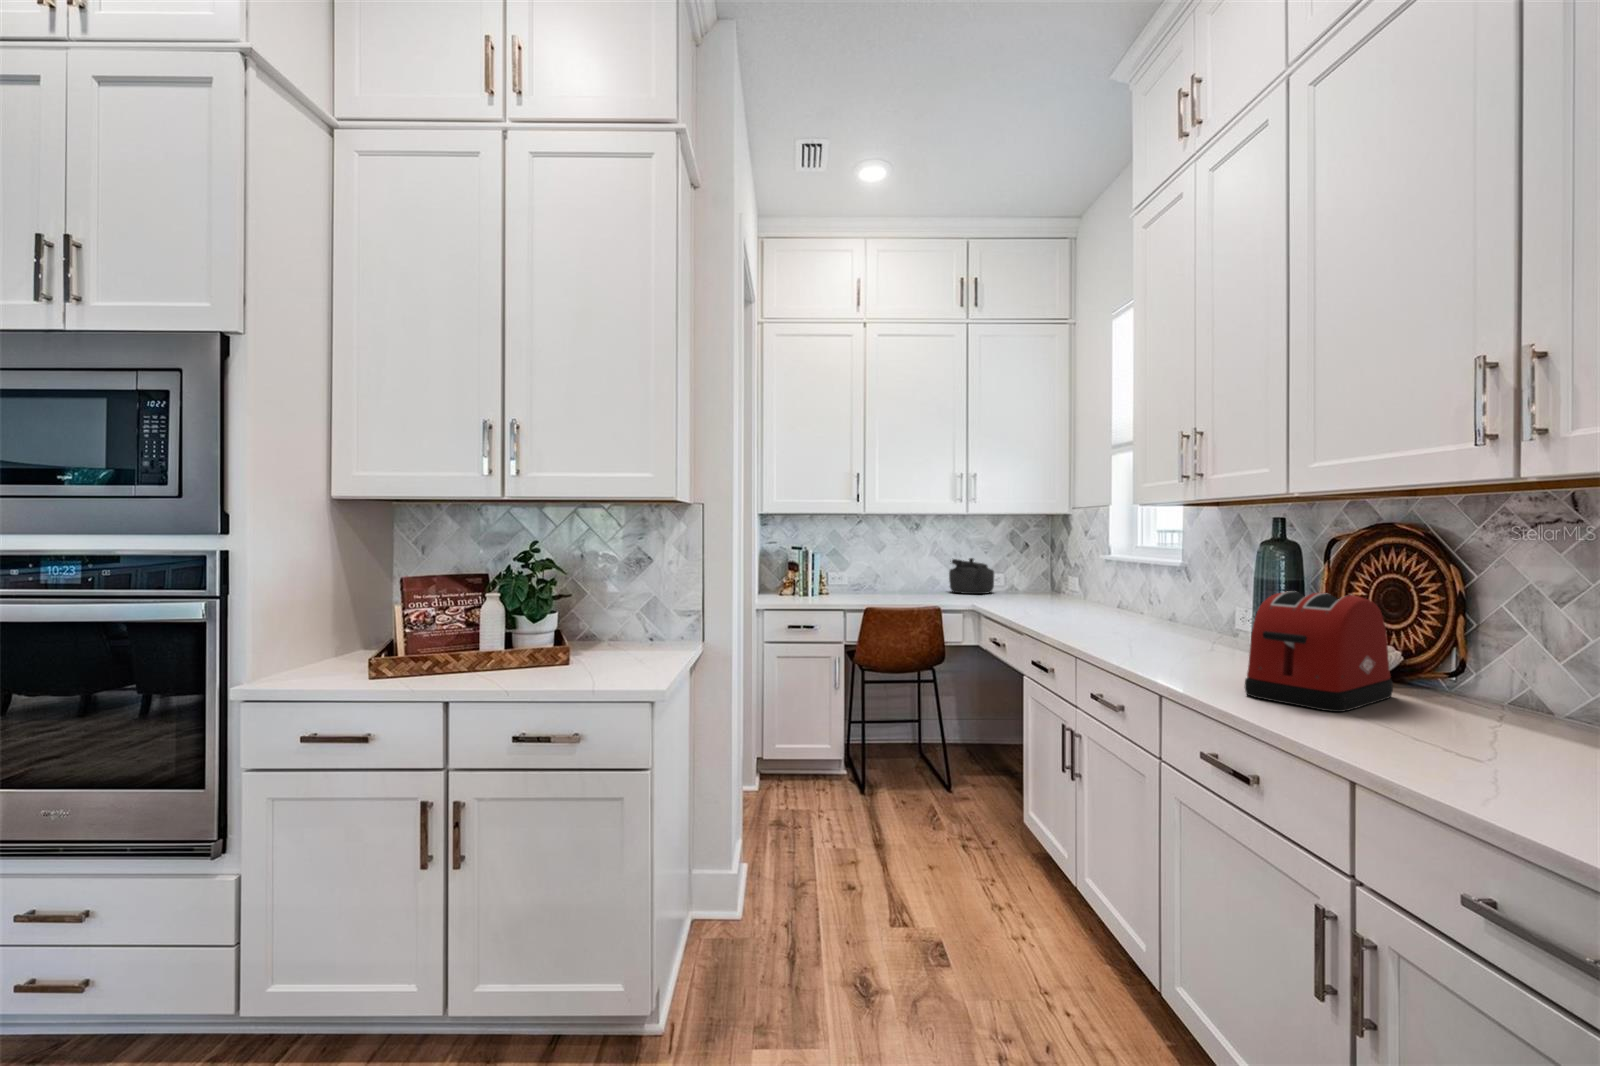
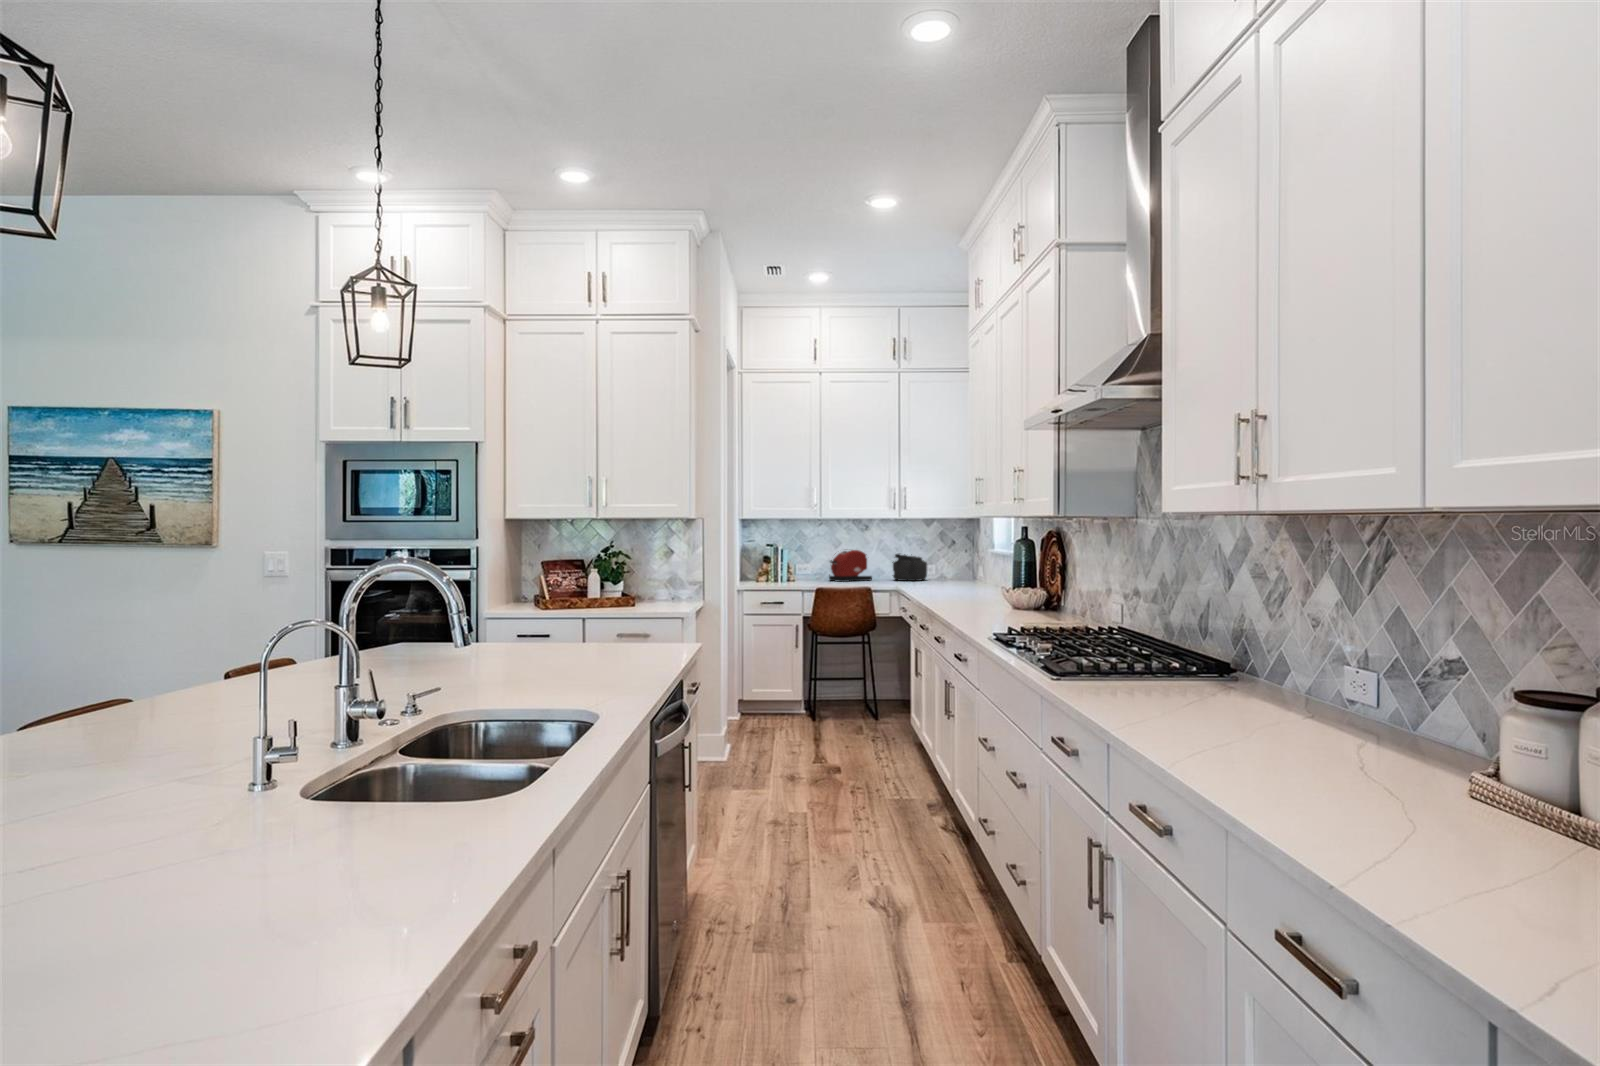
toaster: present [1244,591,1393,712] -> present [829,550,872,582]

